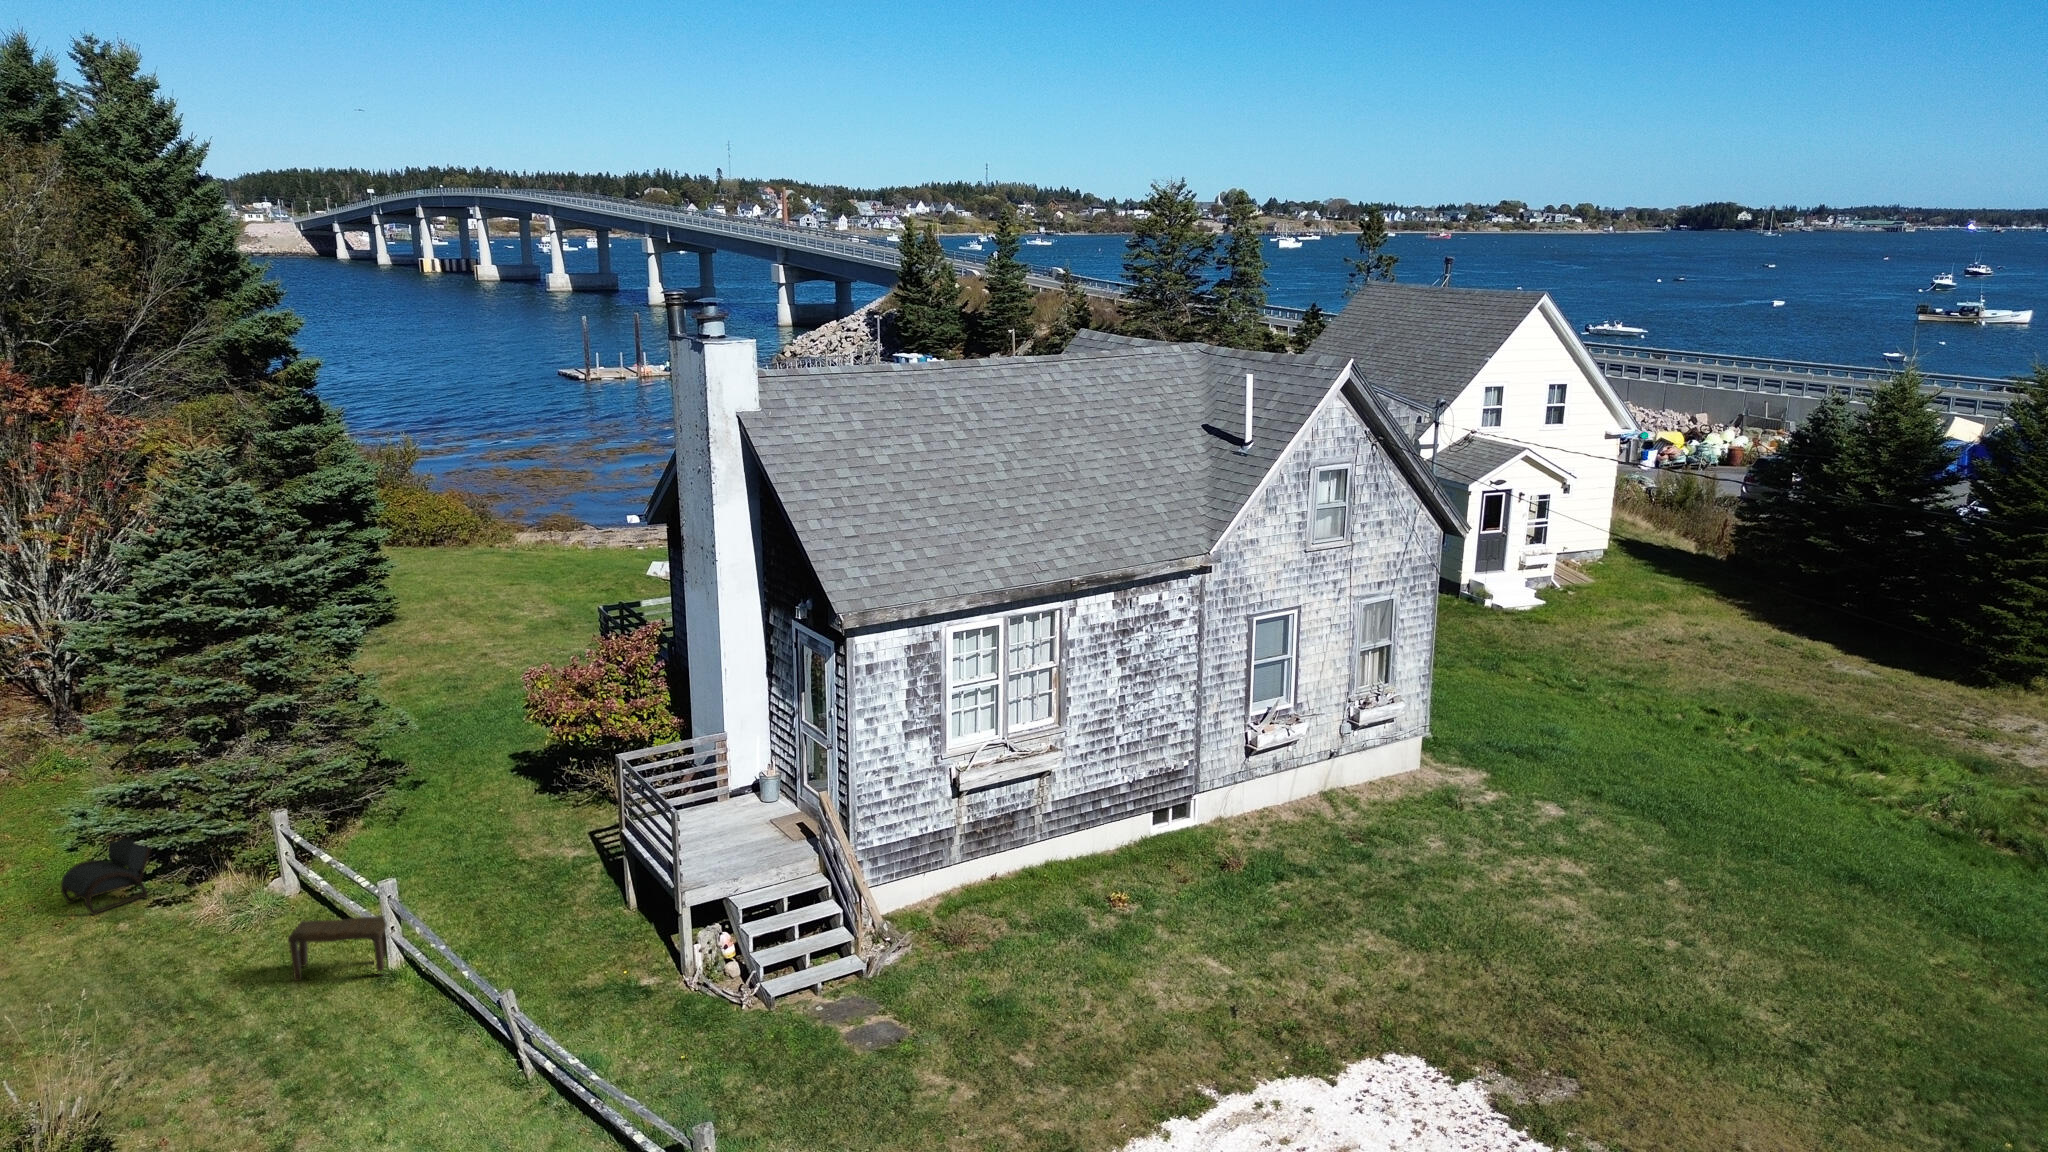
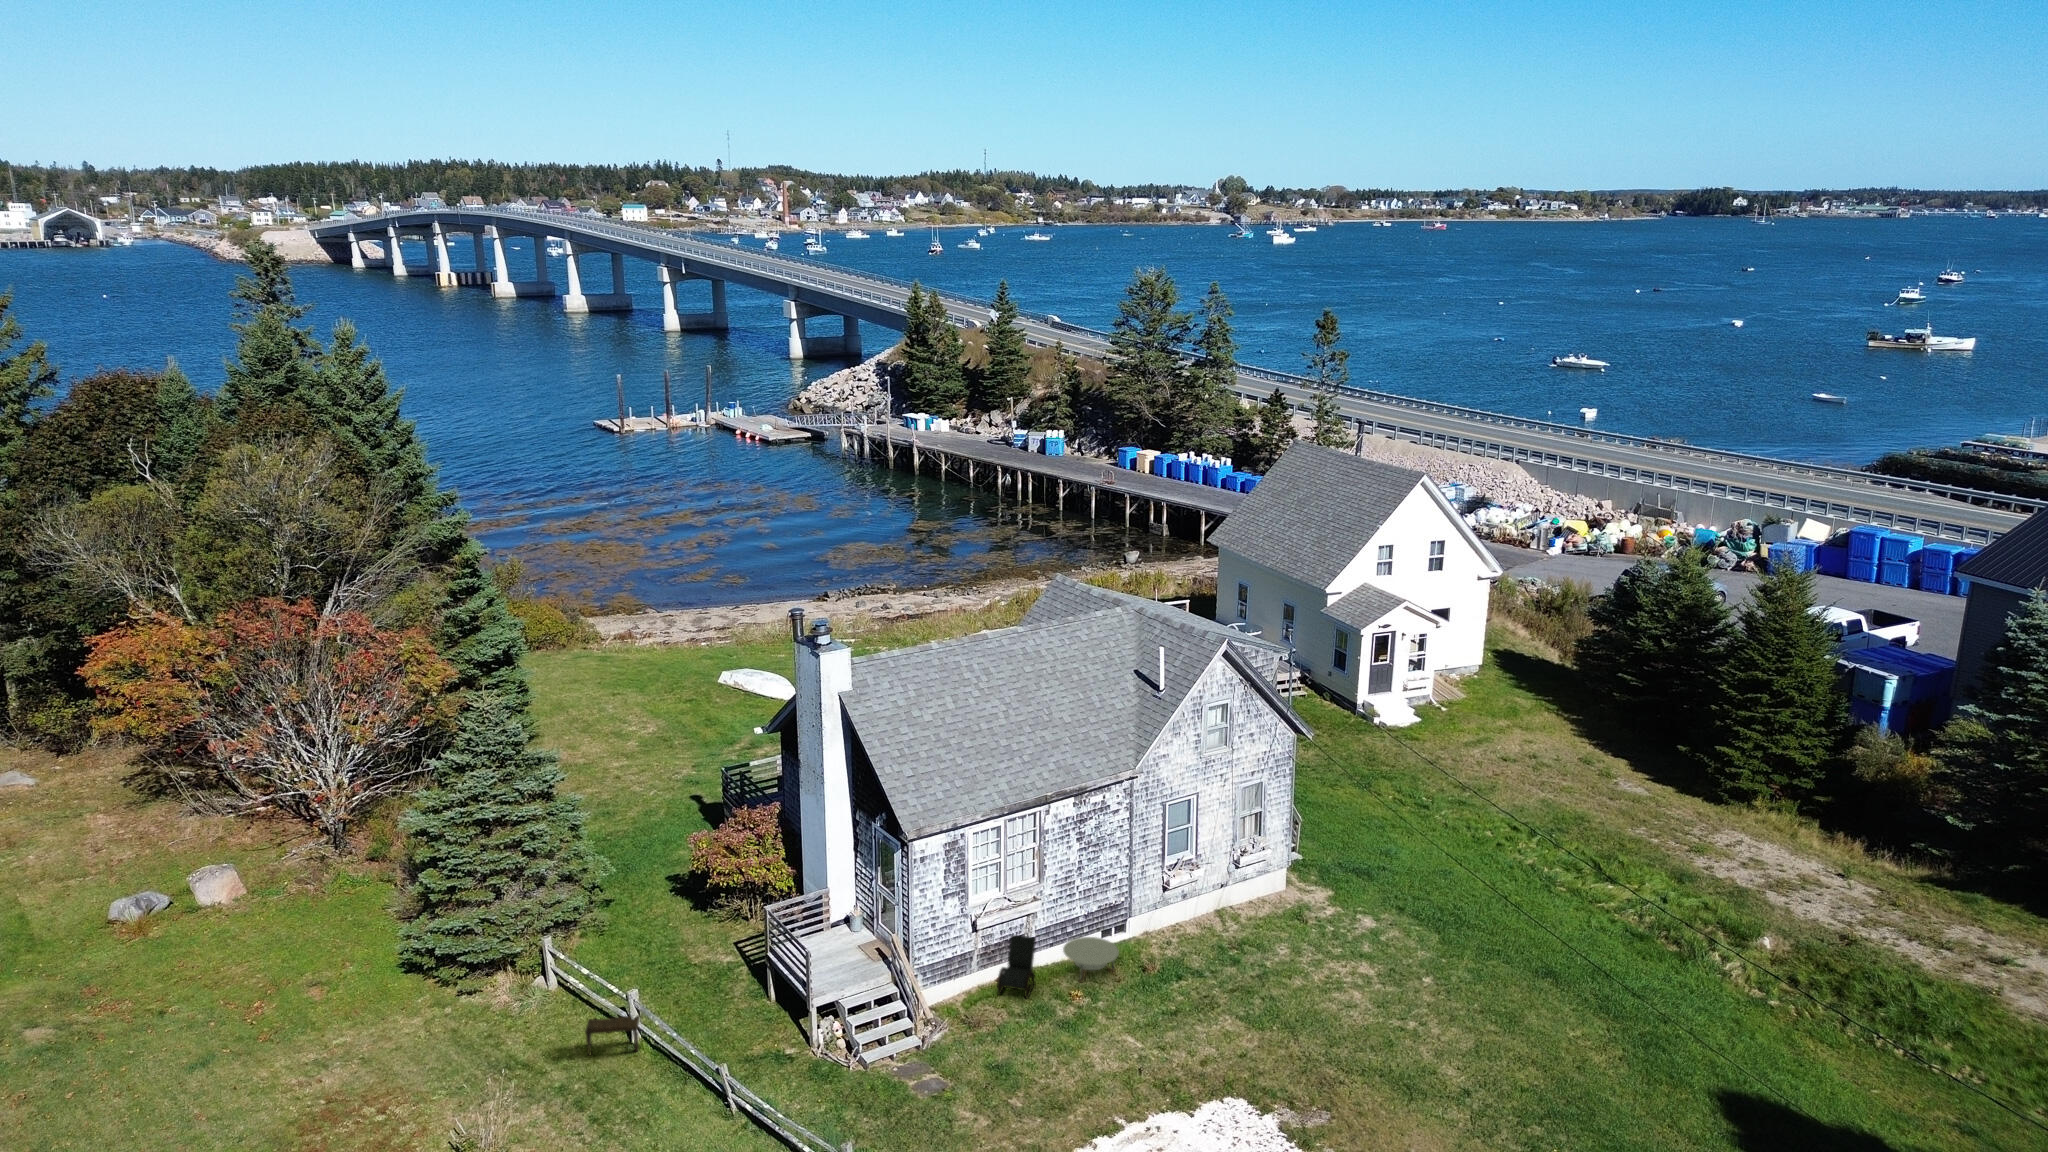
round table: none [1096,819,1184,884] -> present [1063,937,1119,983]
lounge chair: present [61,839,151,915] -> present [997,935,1036,999]

